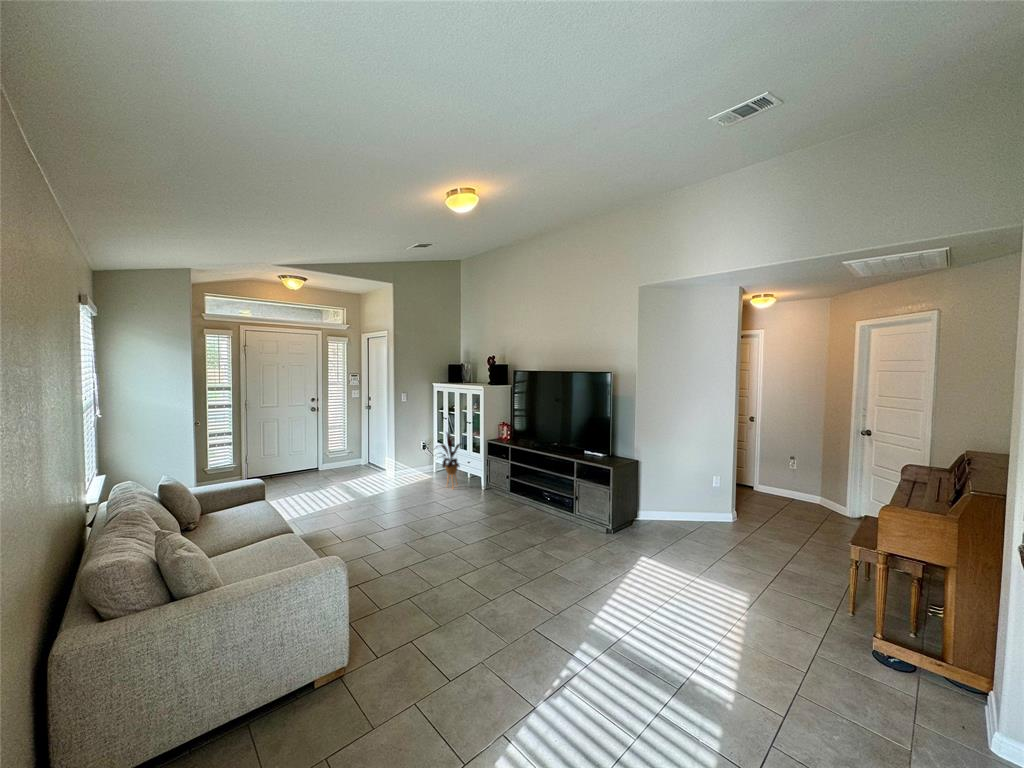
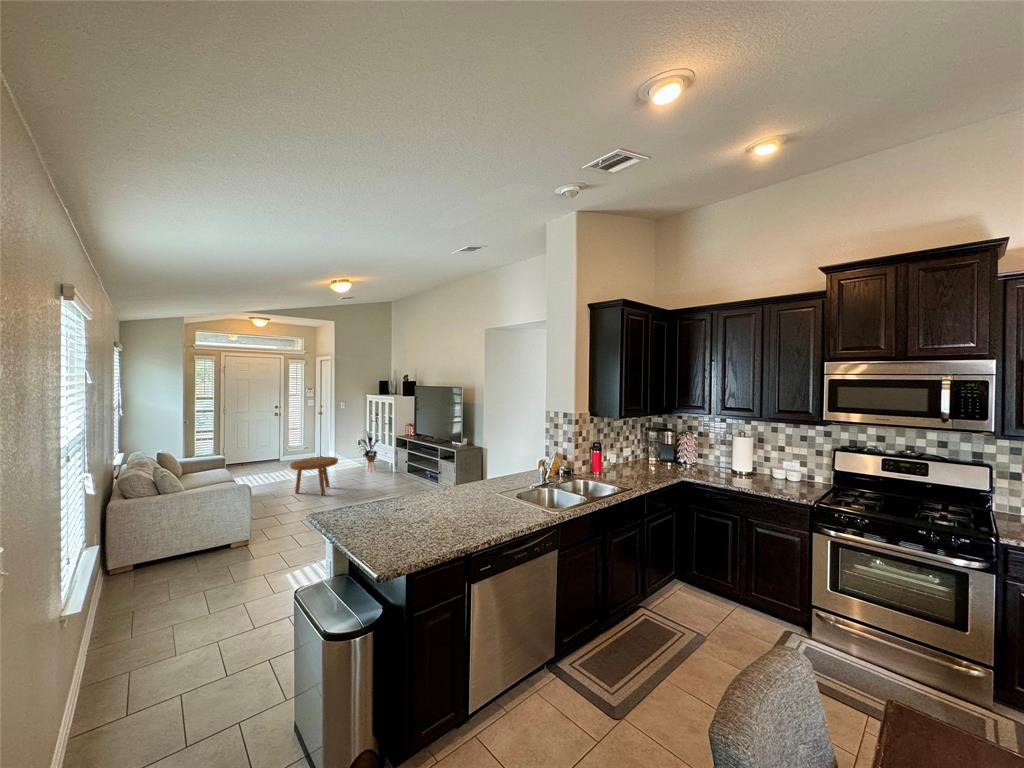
footstool: none [362,473,429,535] -> present [290,457,338,495]

